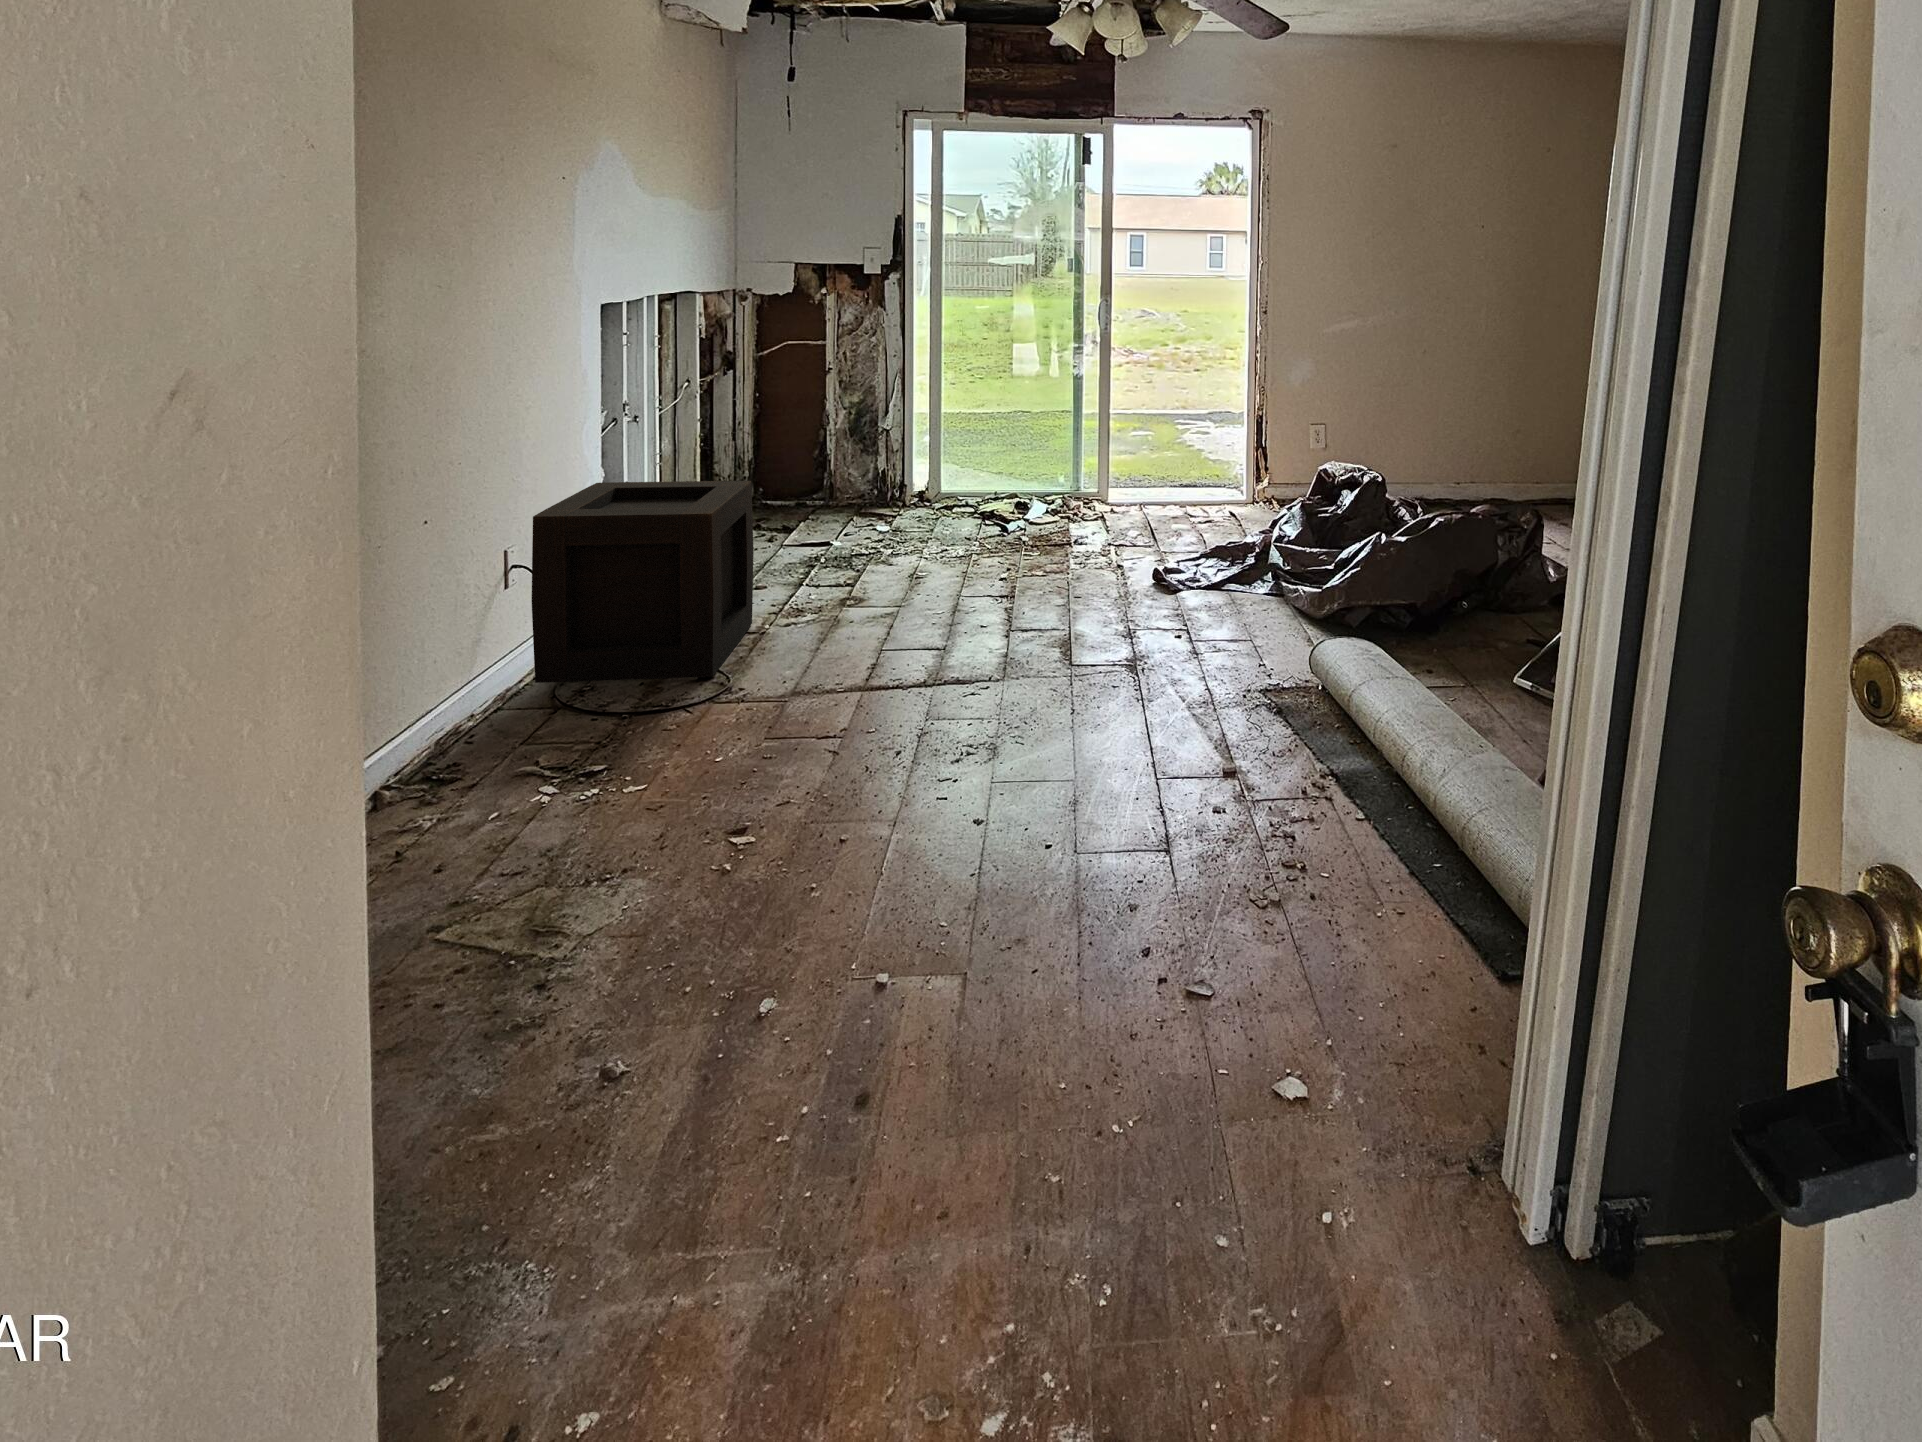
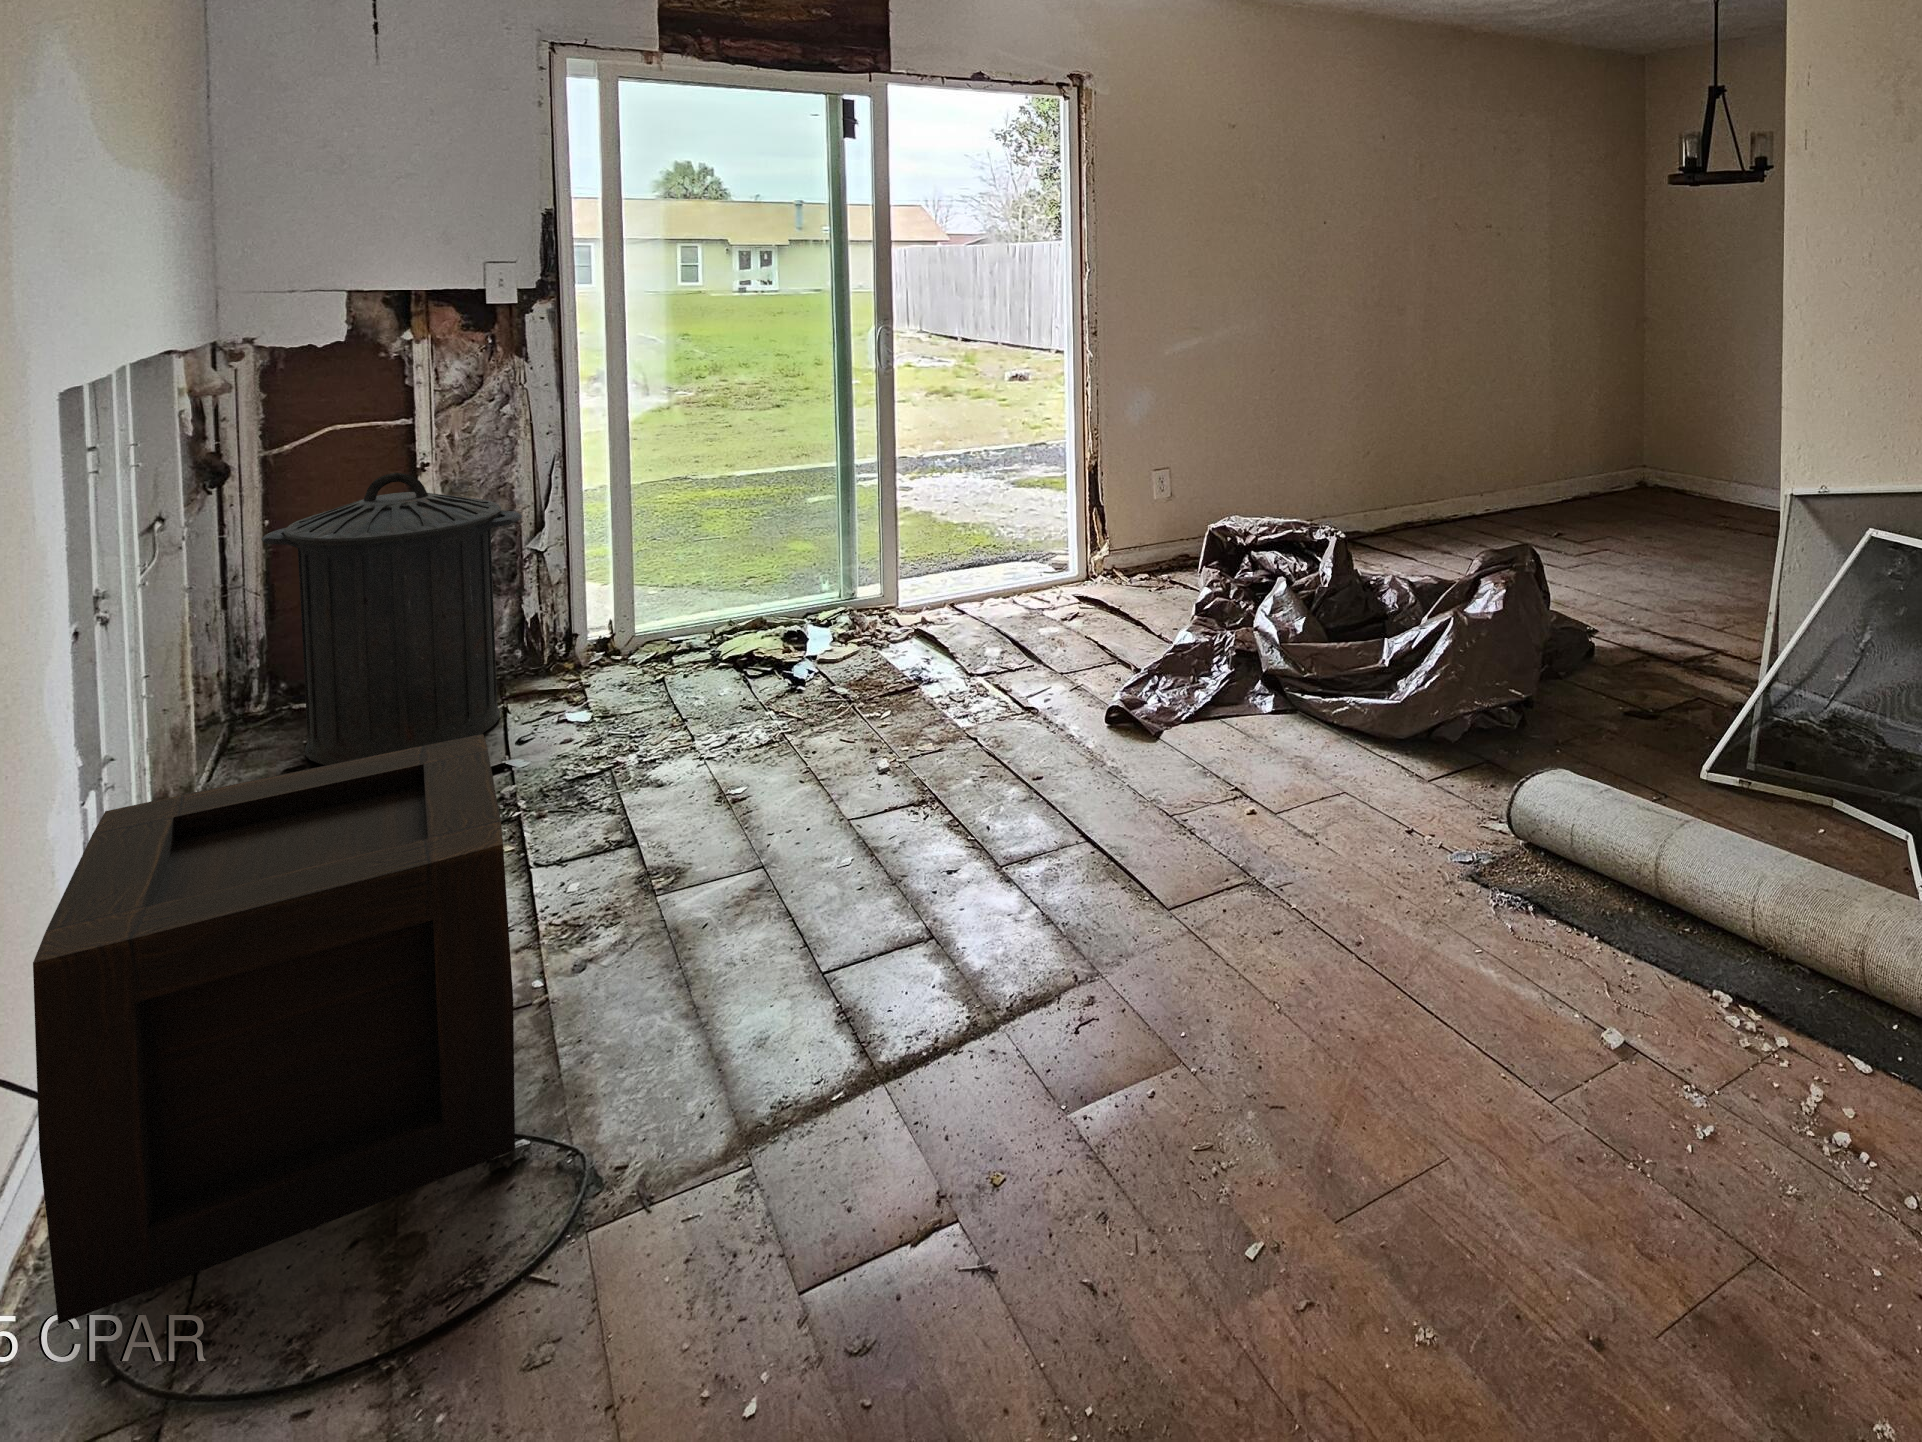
trash can: none [742,367,866,535] -> present [261,473,522,765]

